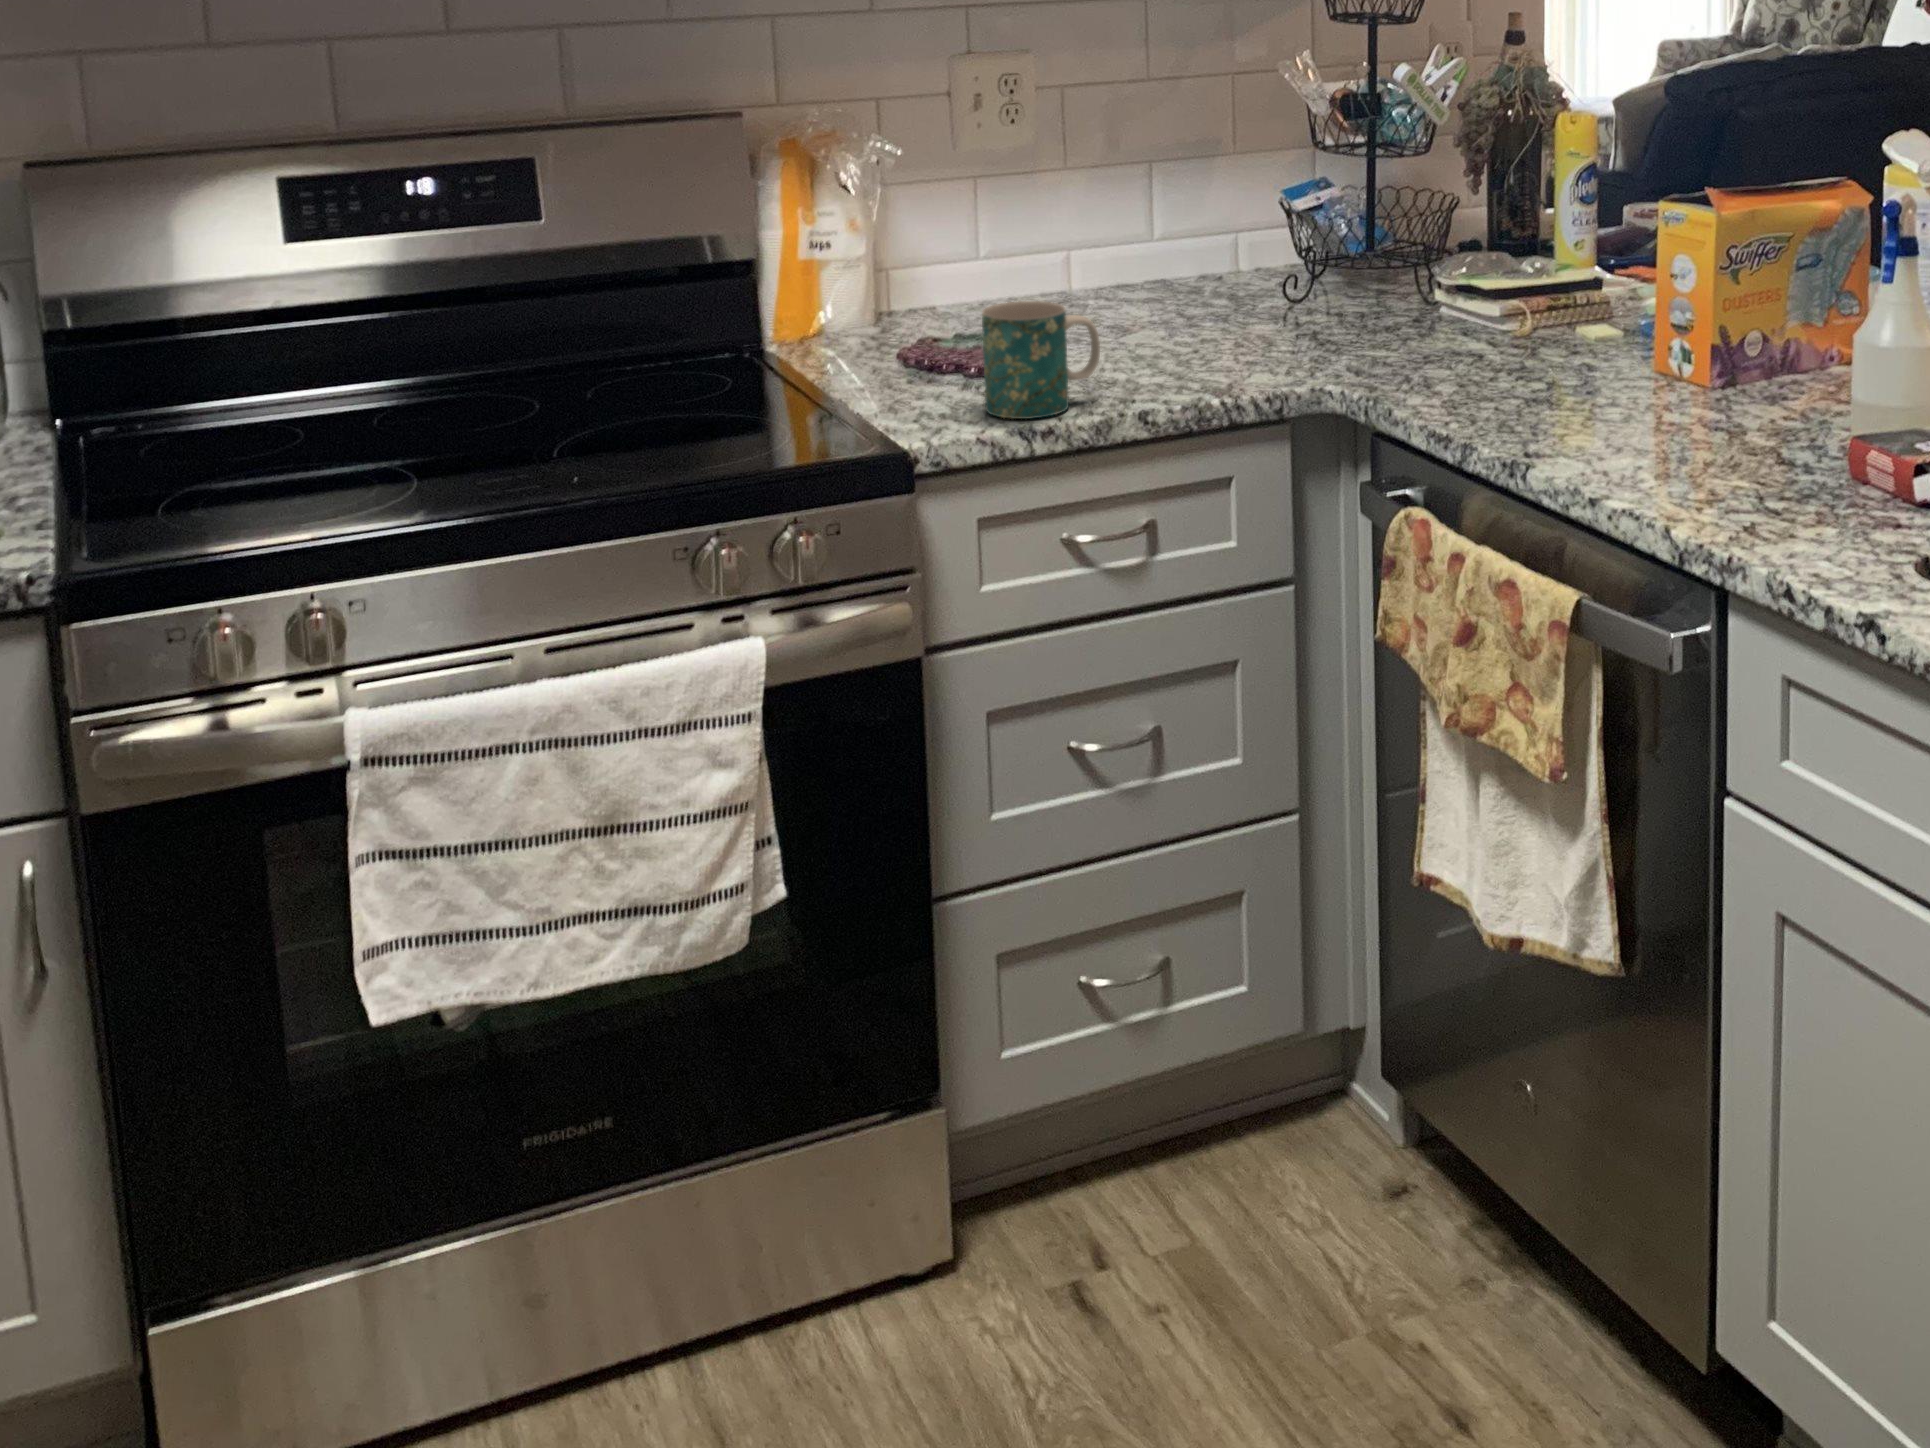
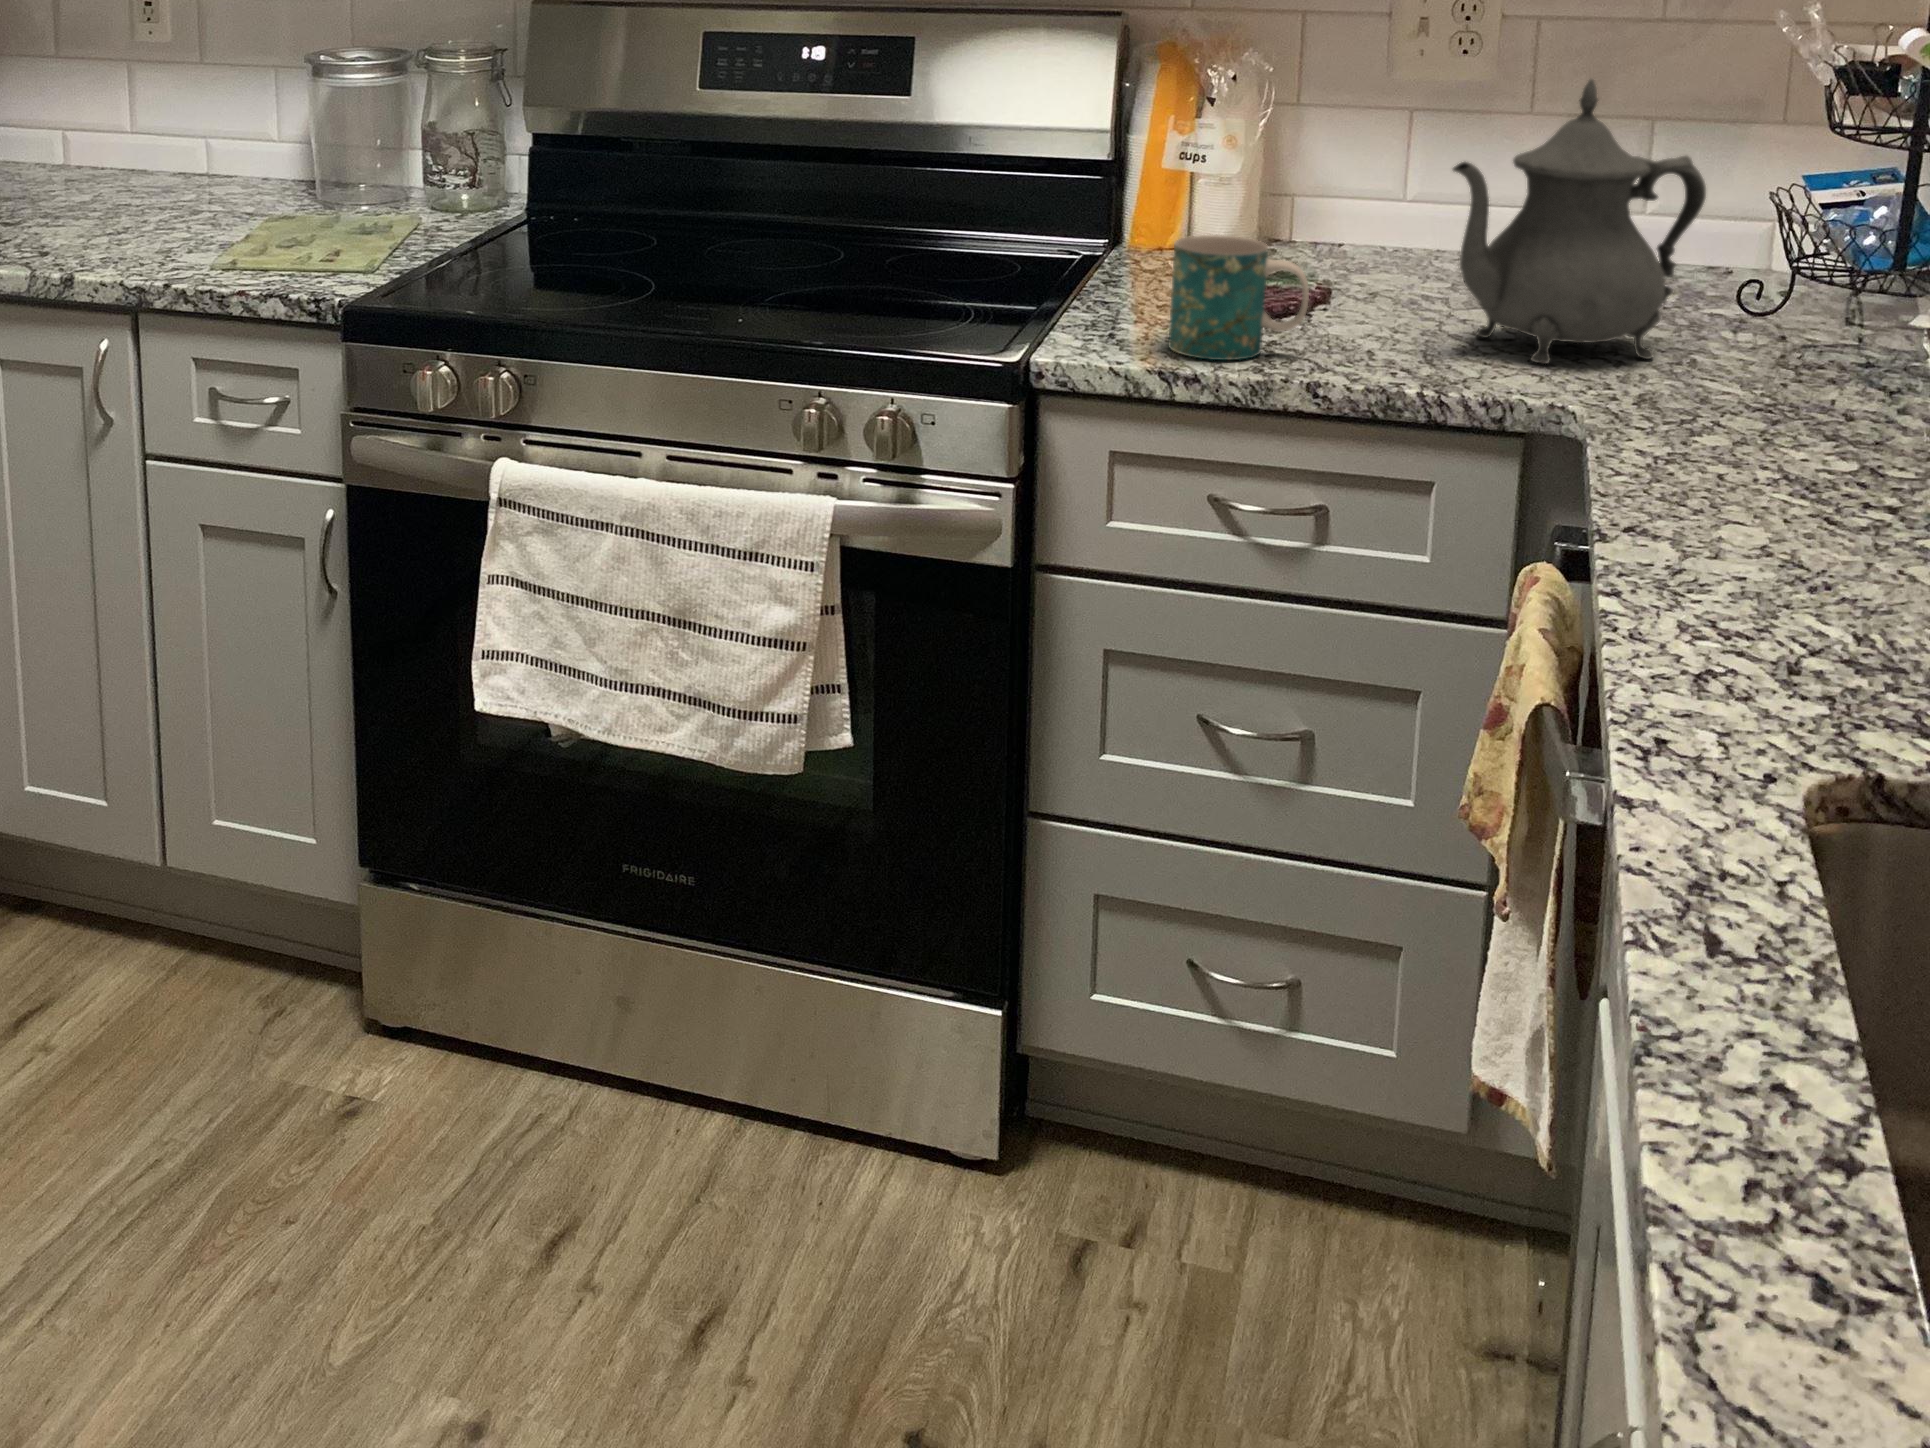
teapot: none [1175,122,1317,366] -> present [1453,79,1706,364]

